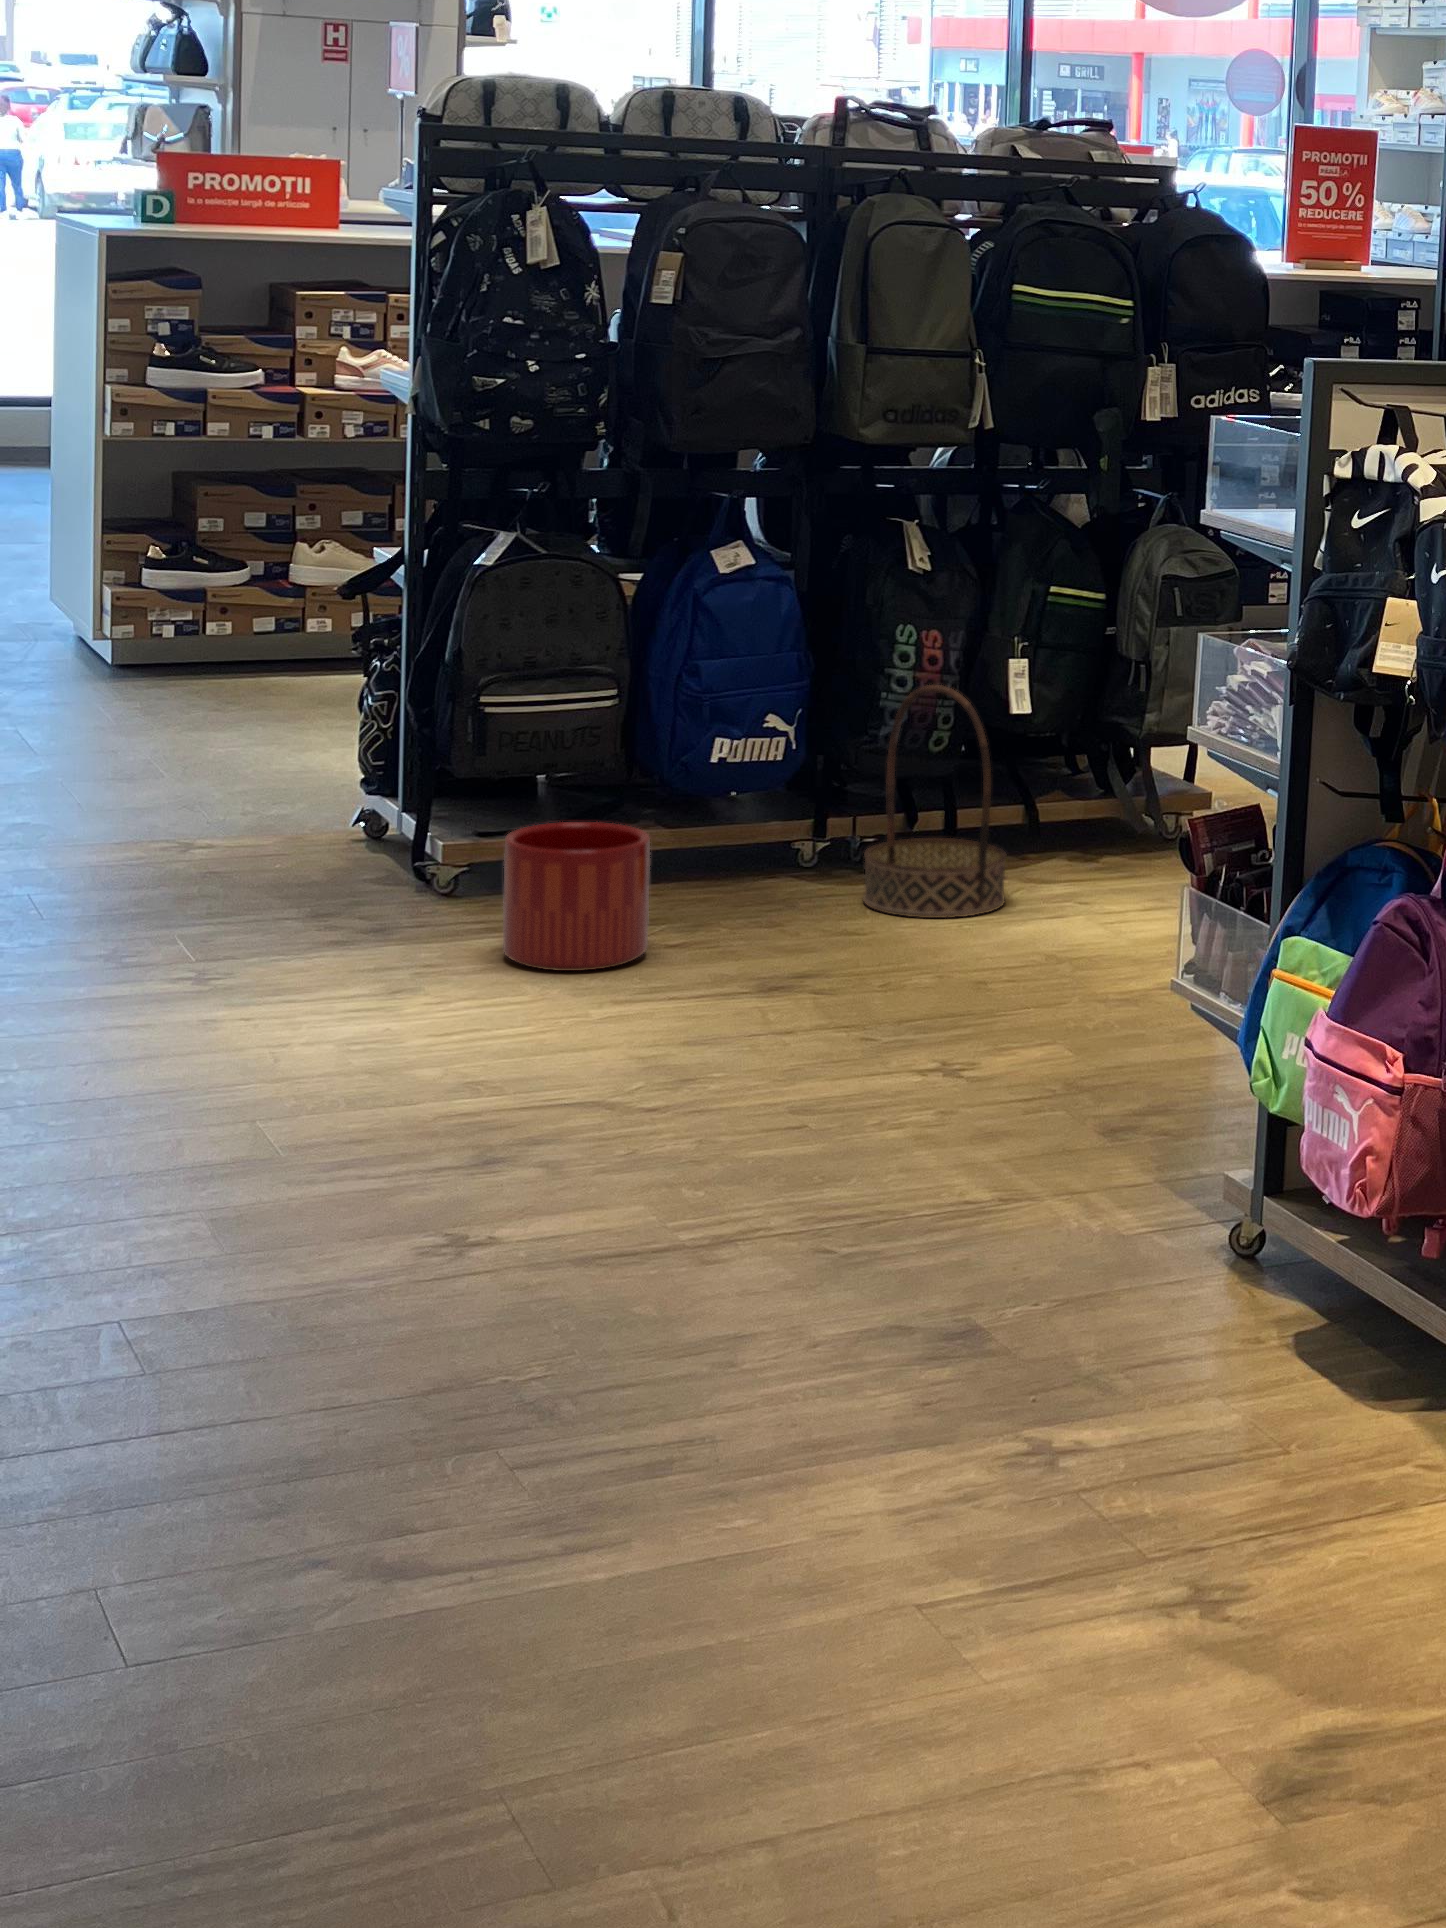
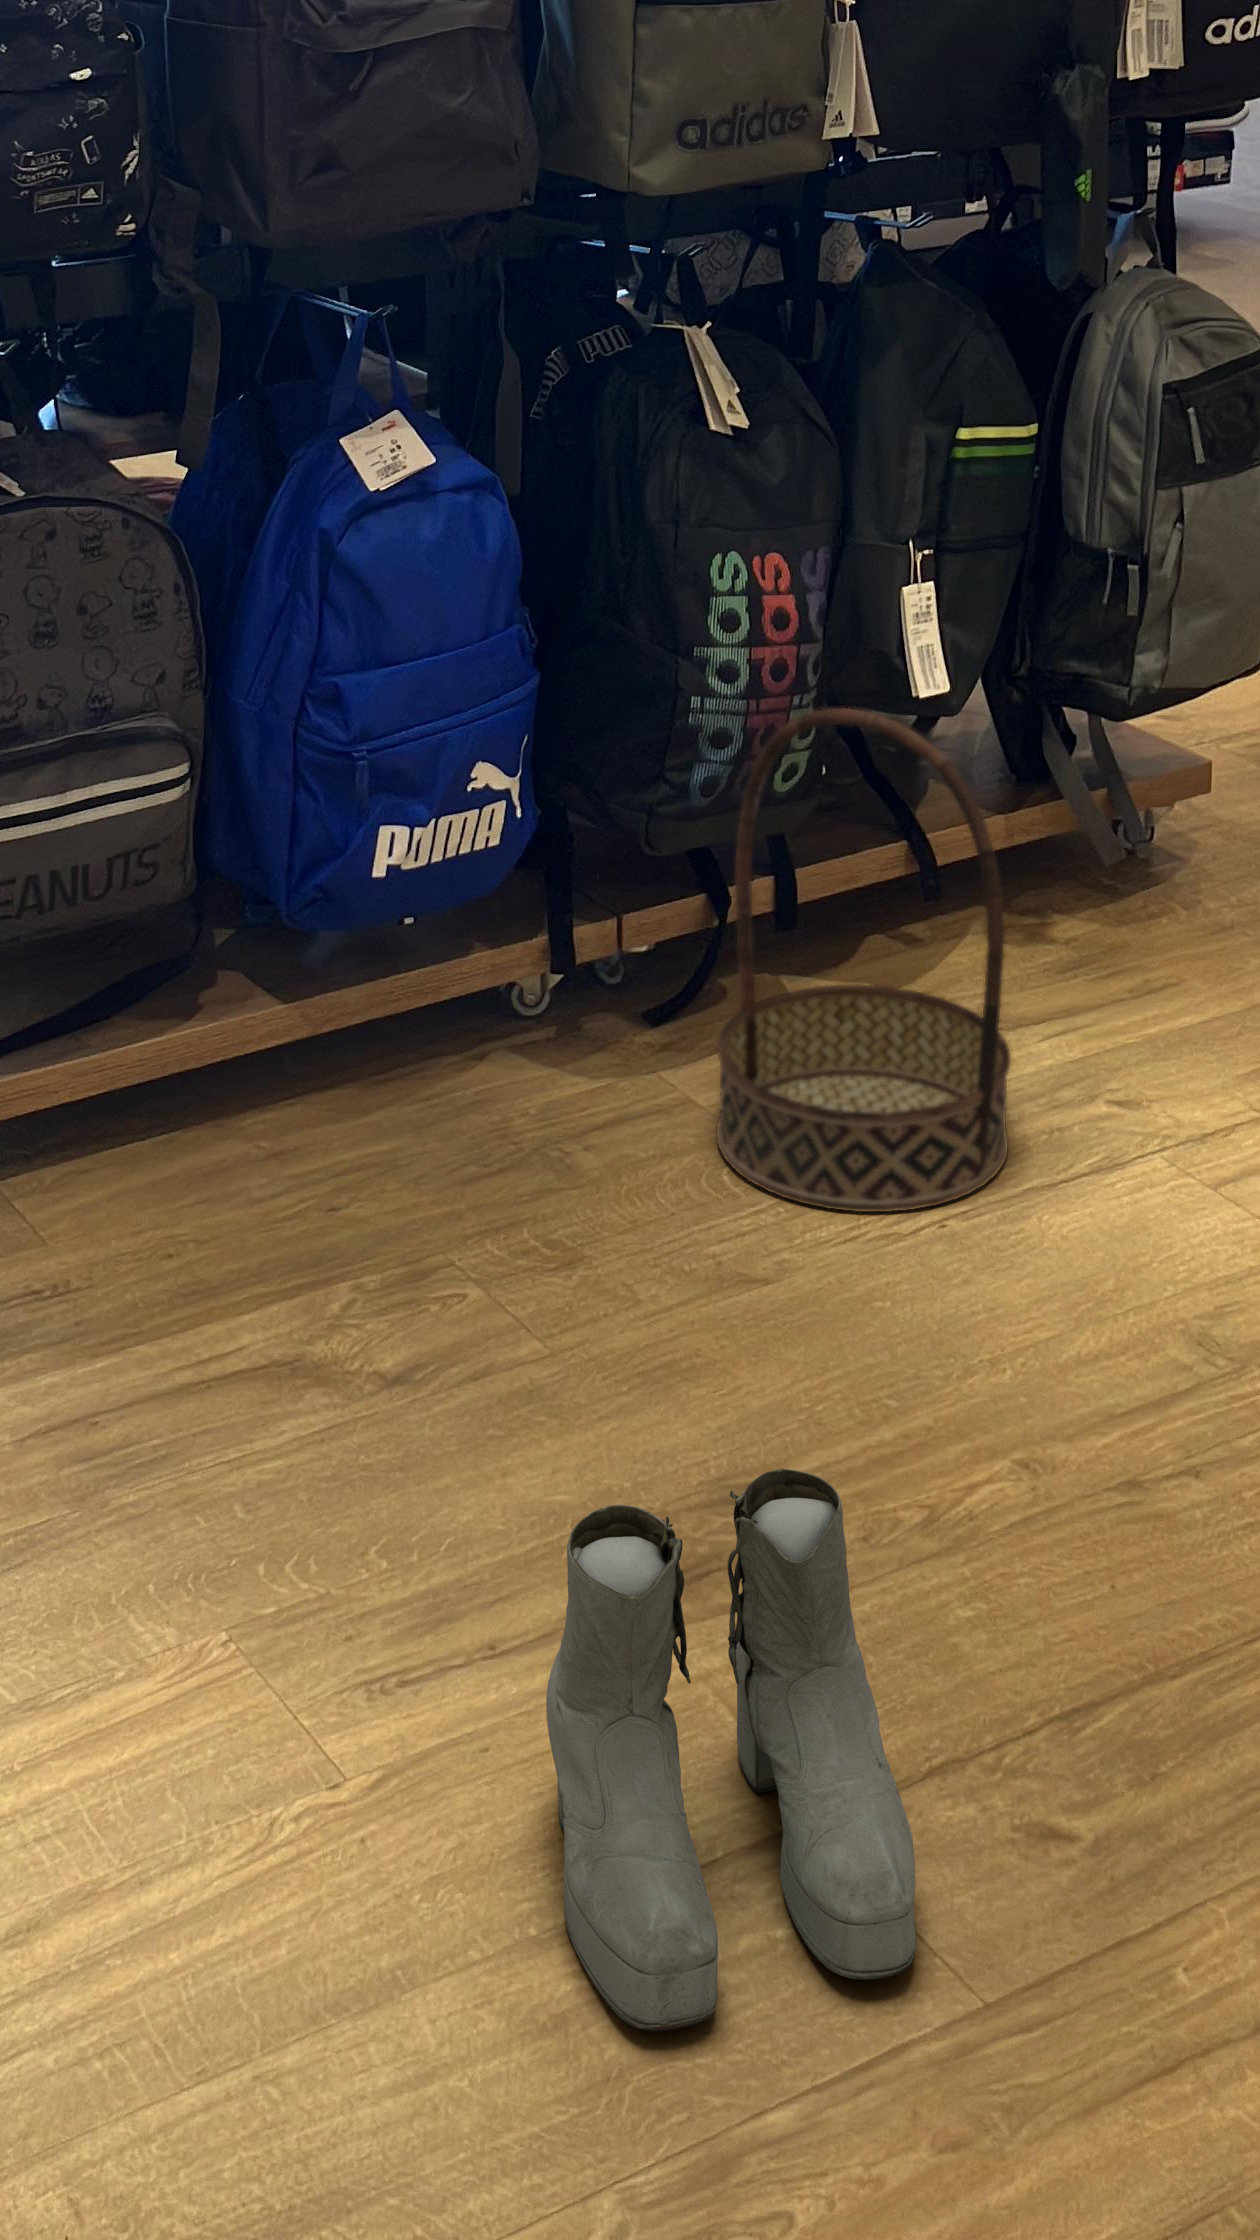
planter: present [503,822,650,971] -> none [58,1144,384,1552]
boots: none [651,885,791,1052] -> present [546,1469,916,2031]

